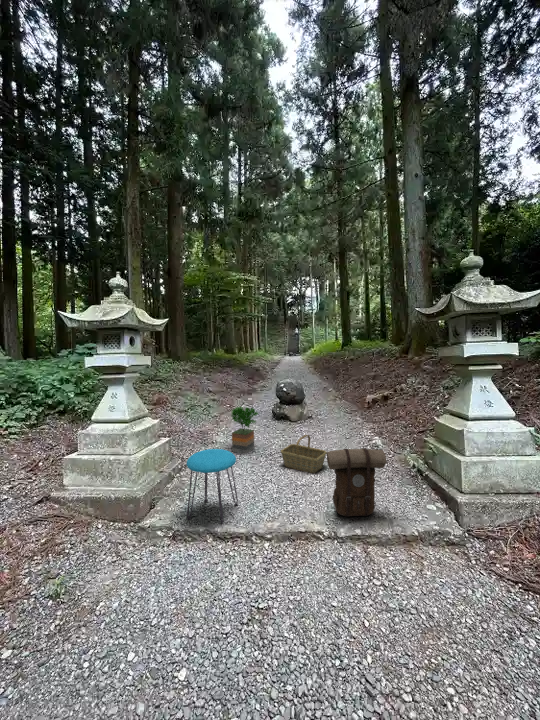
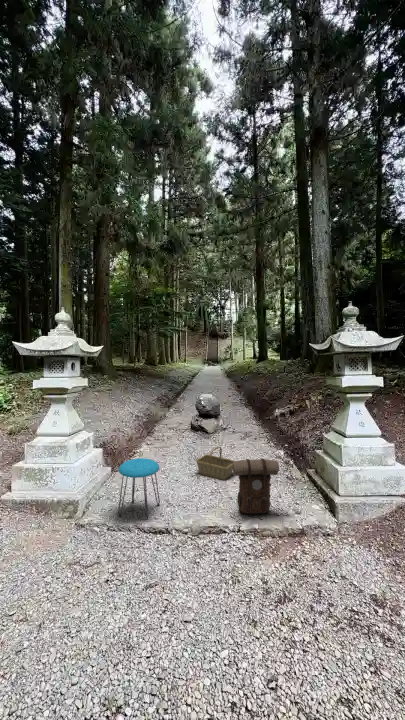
potted tree: present [232,407,258,454] -> none [153,421,178,463]

